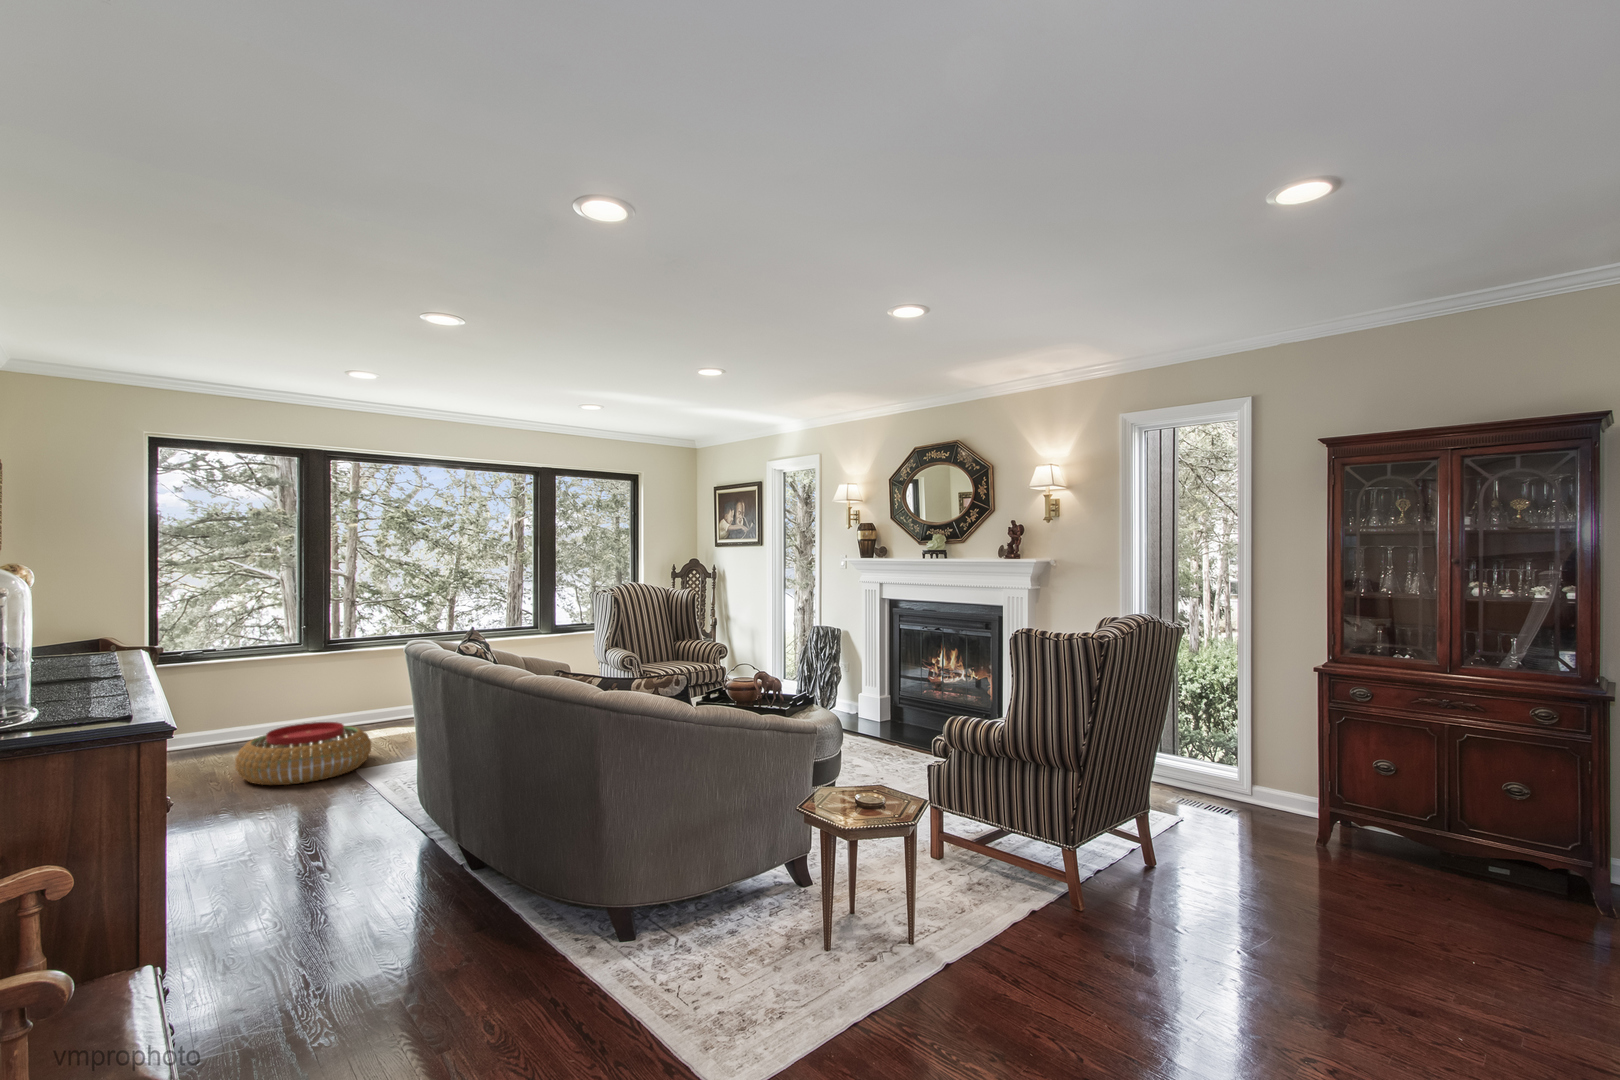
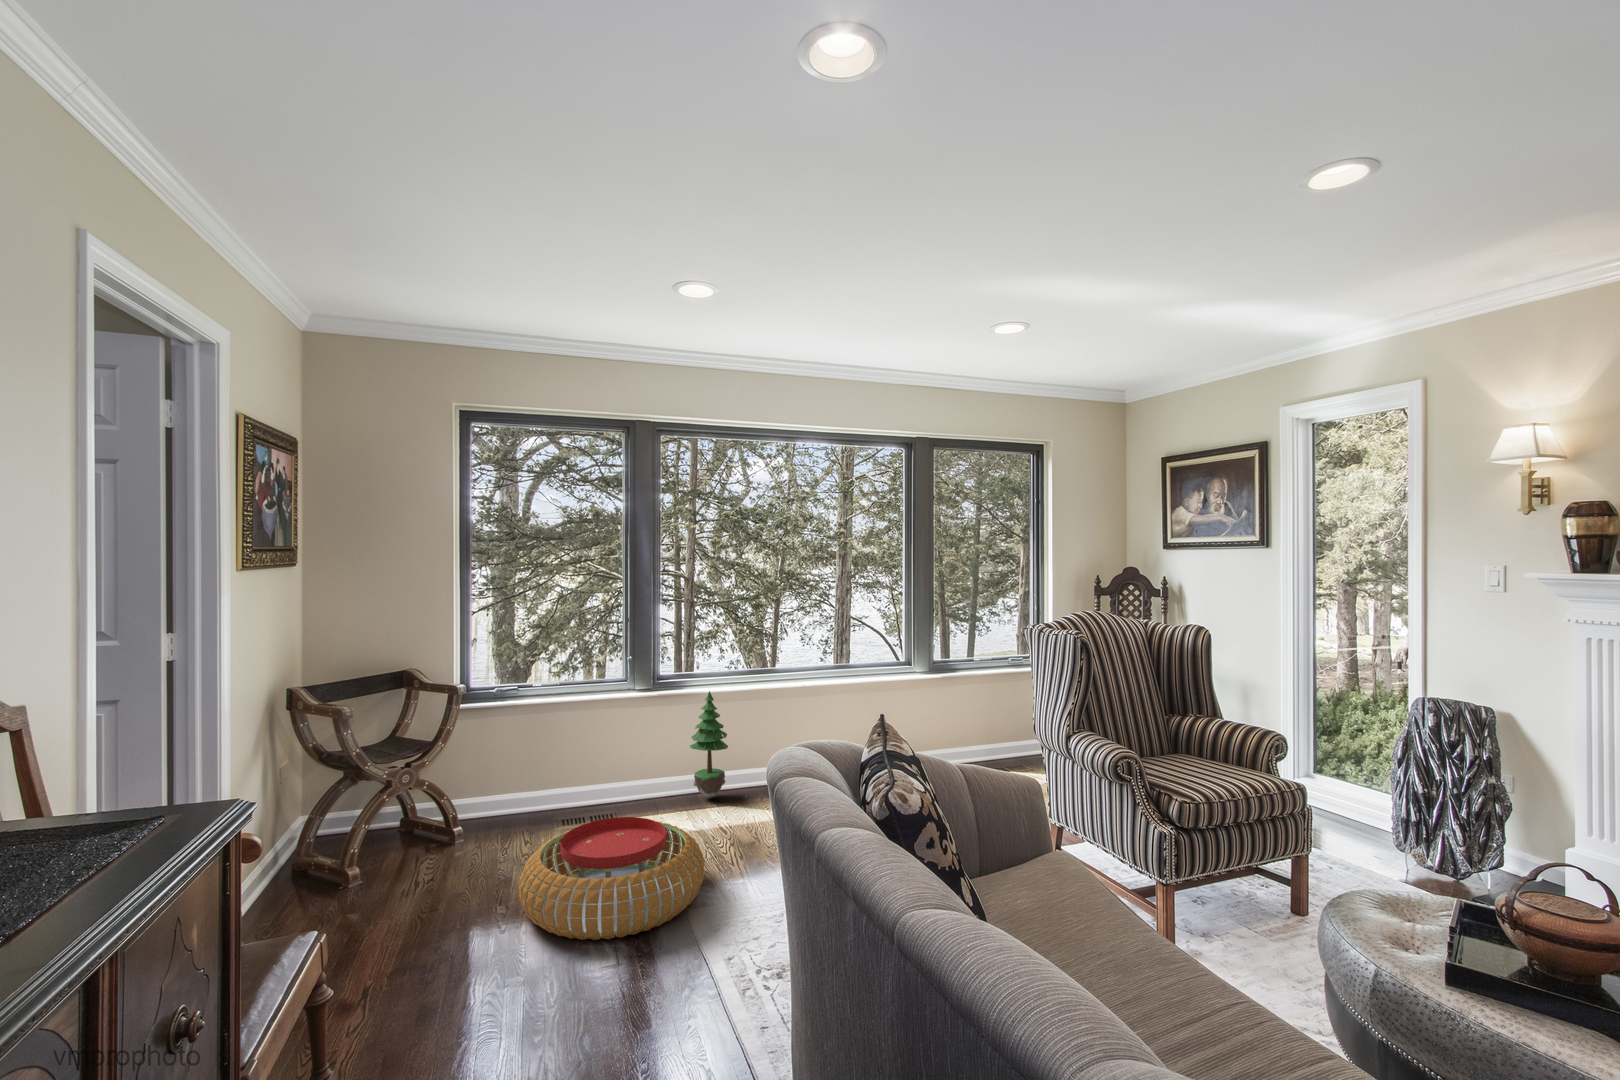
potted tree: none [356,649,388,727] -> present [690,691,728,799]

